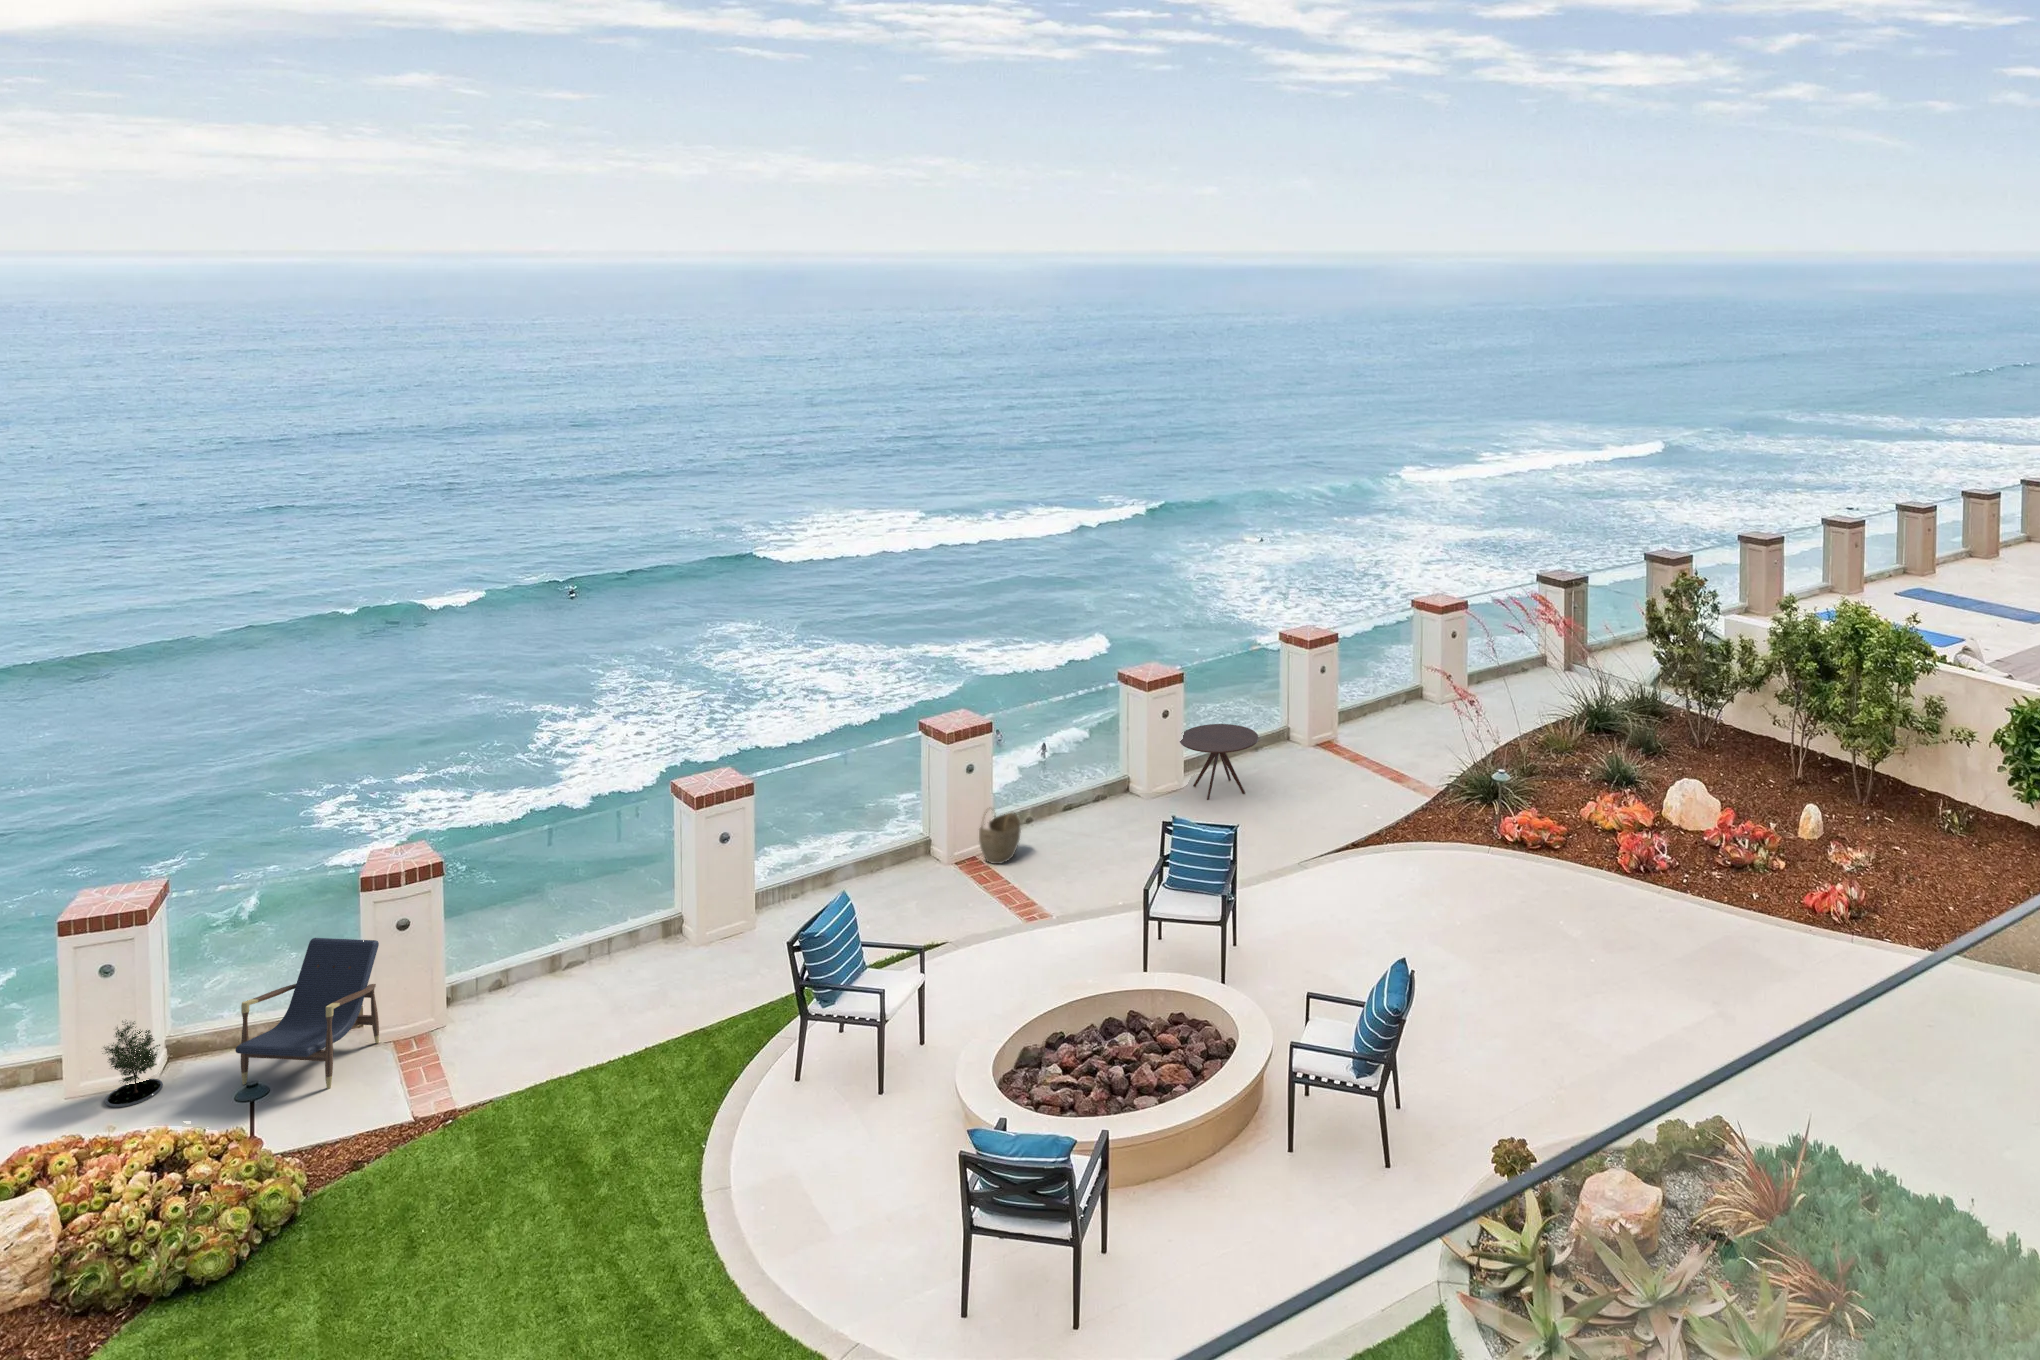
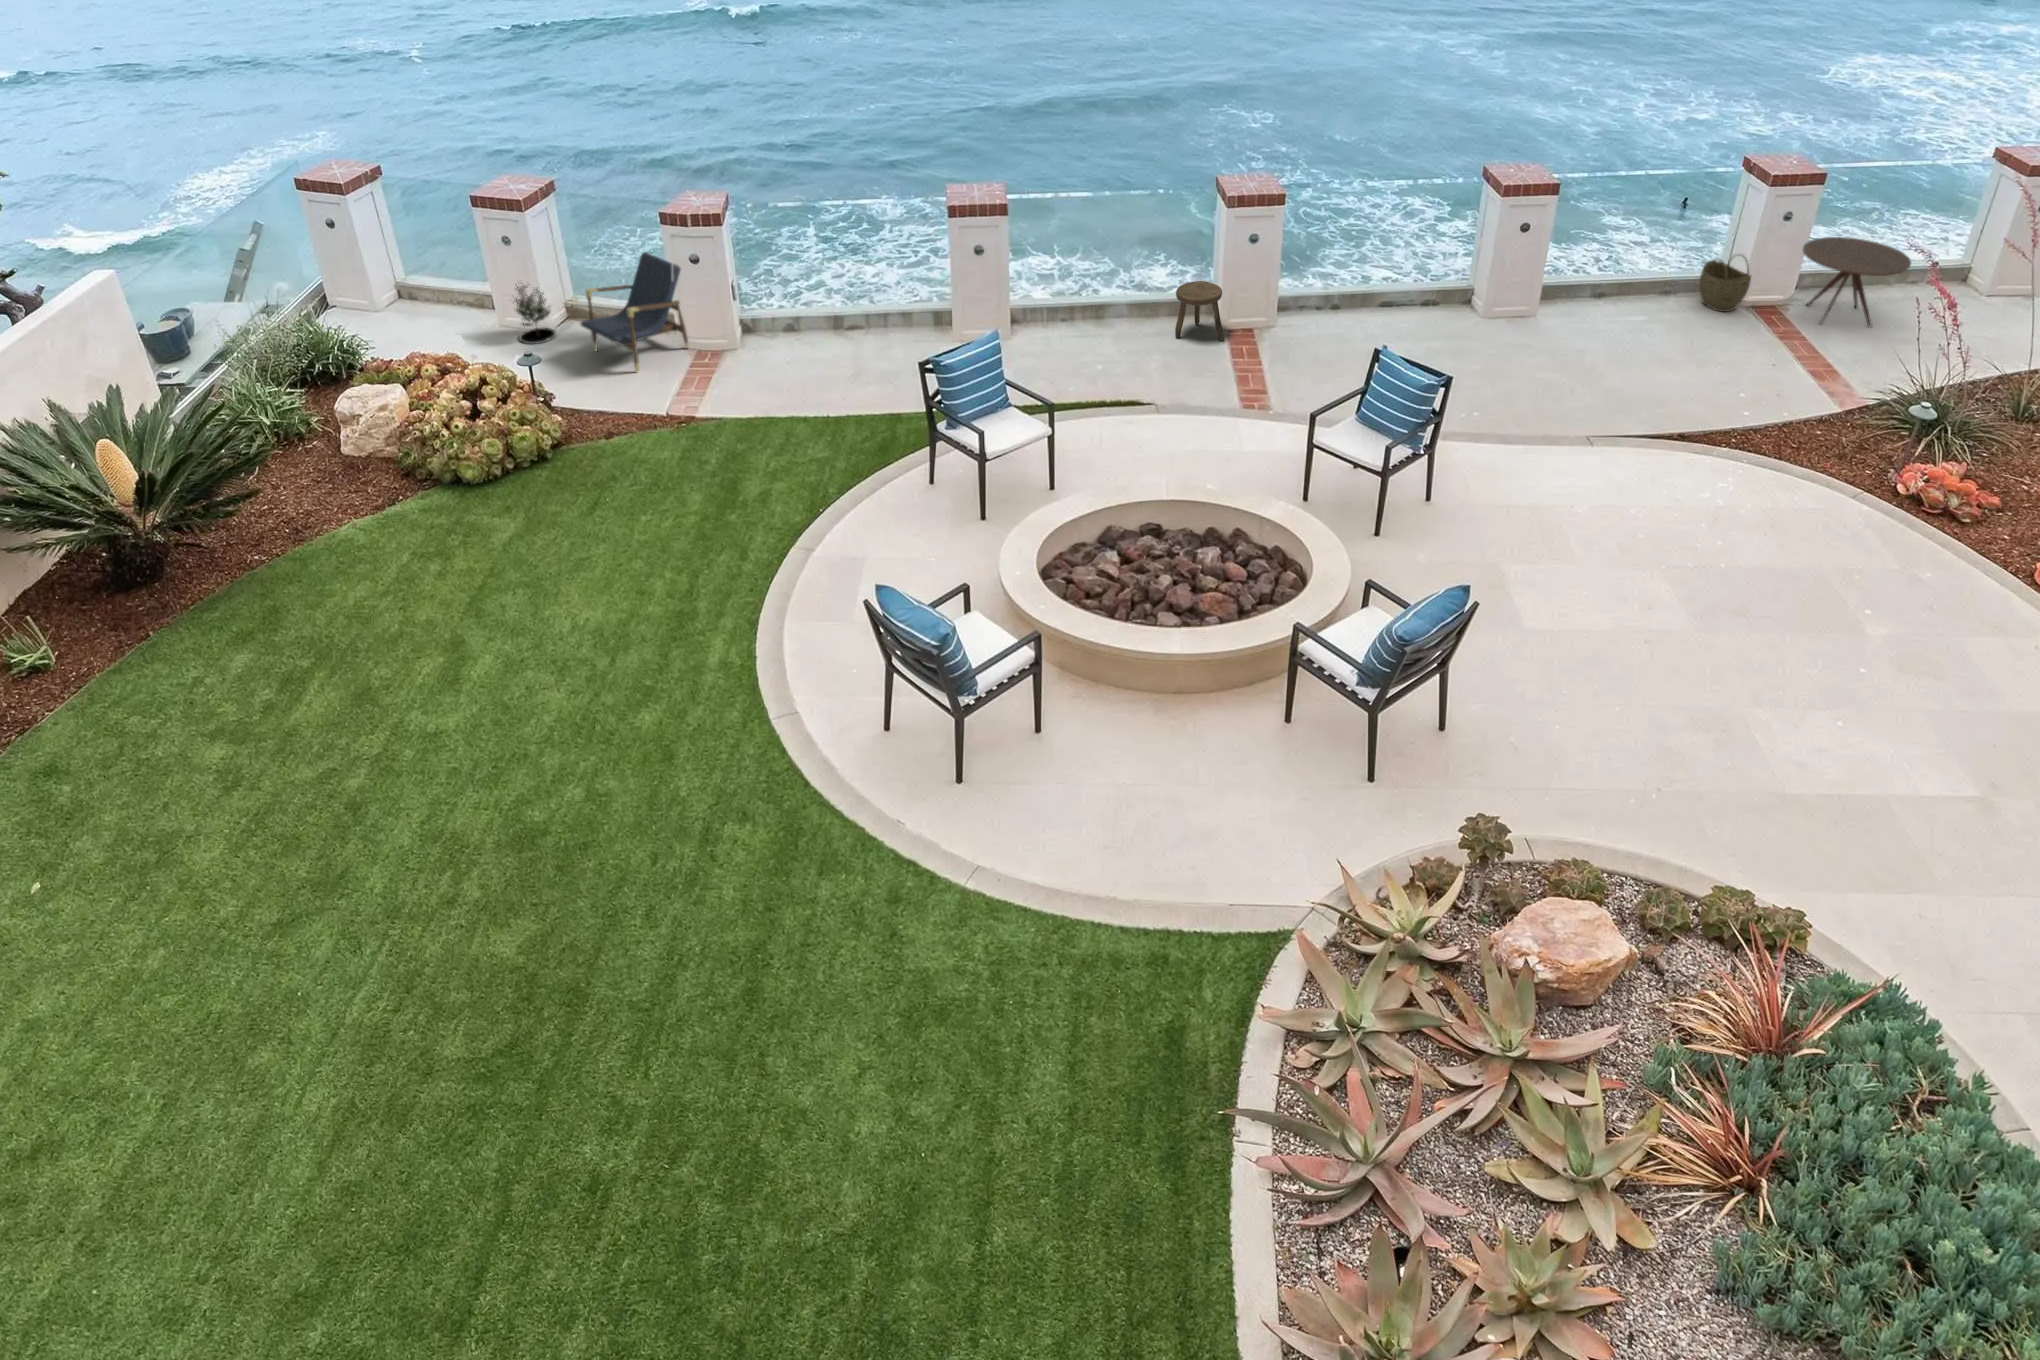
round table: present [1180,724,1258,800] -> present [1803,237,1911,327]
woven basket: present [979,811,1021,864] -> present [1699,256,1751,312]
stool: none [909,821,961,881] -> present [1175,281,1224,341]

